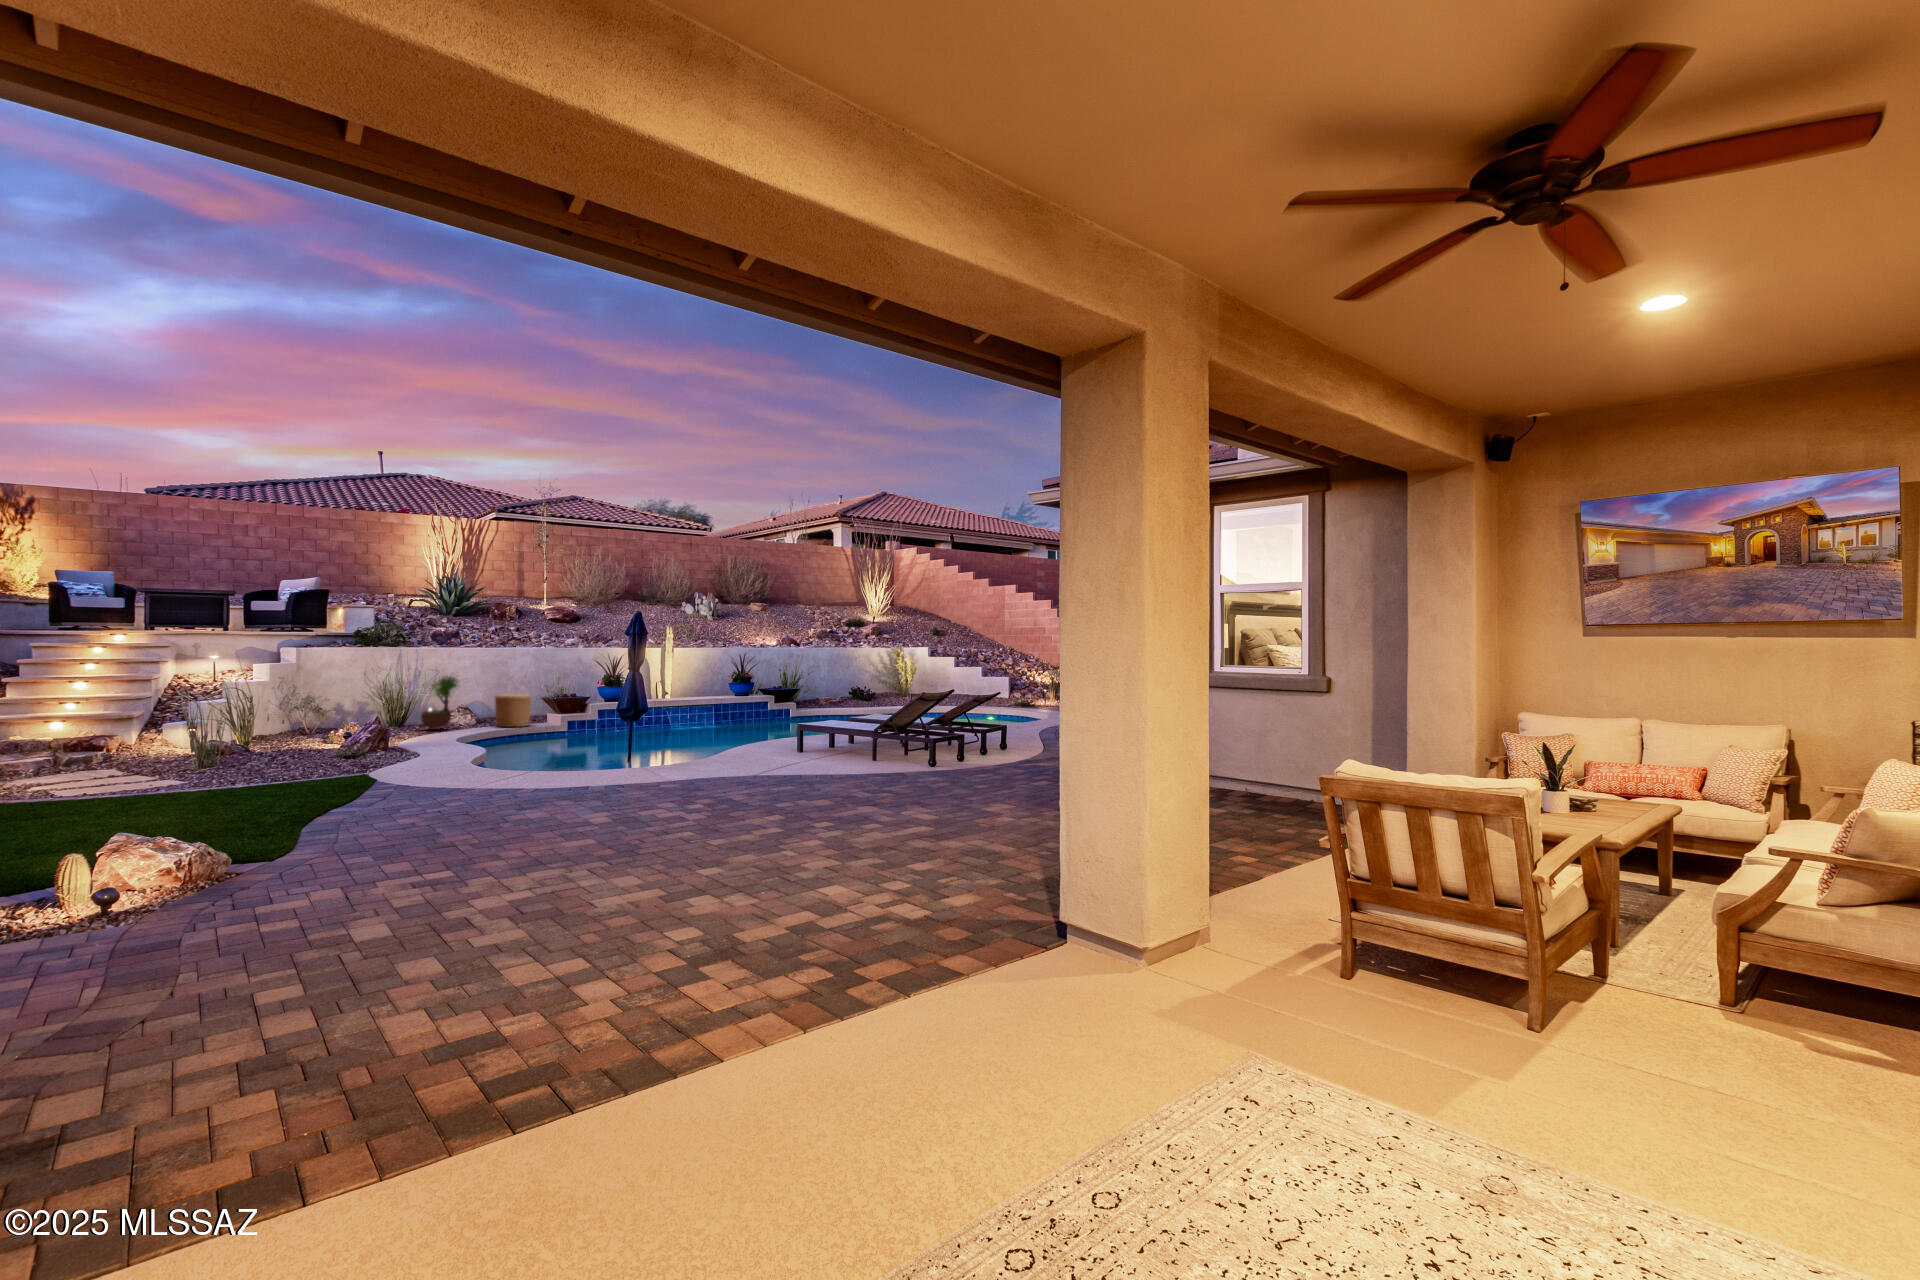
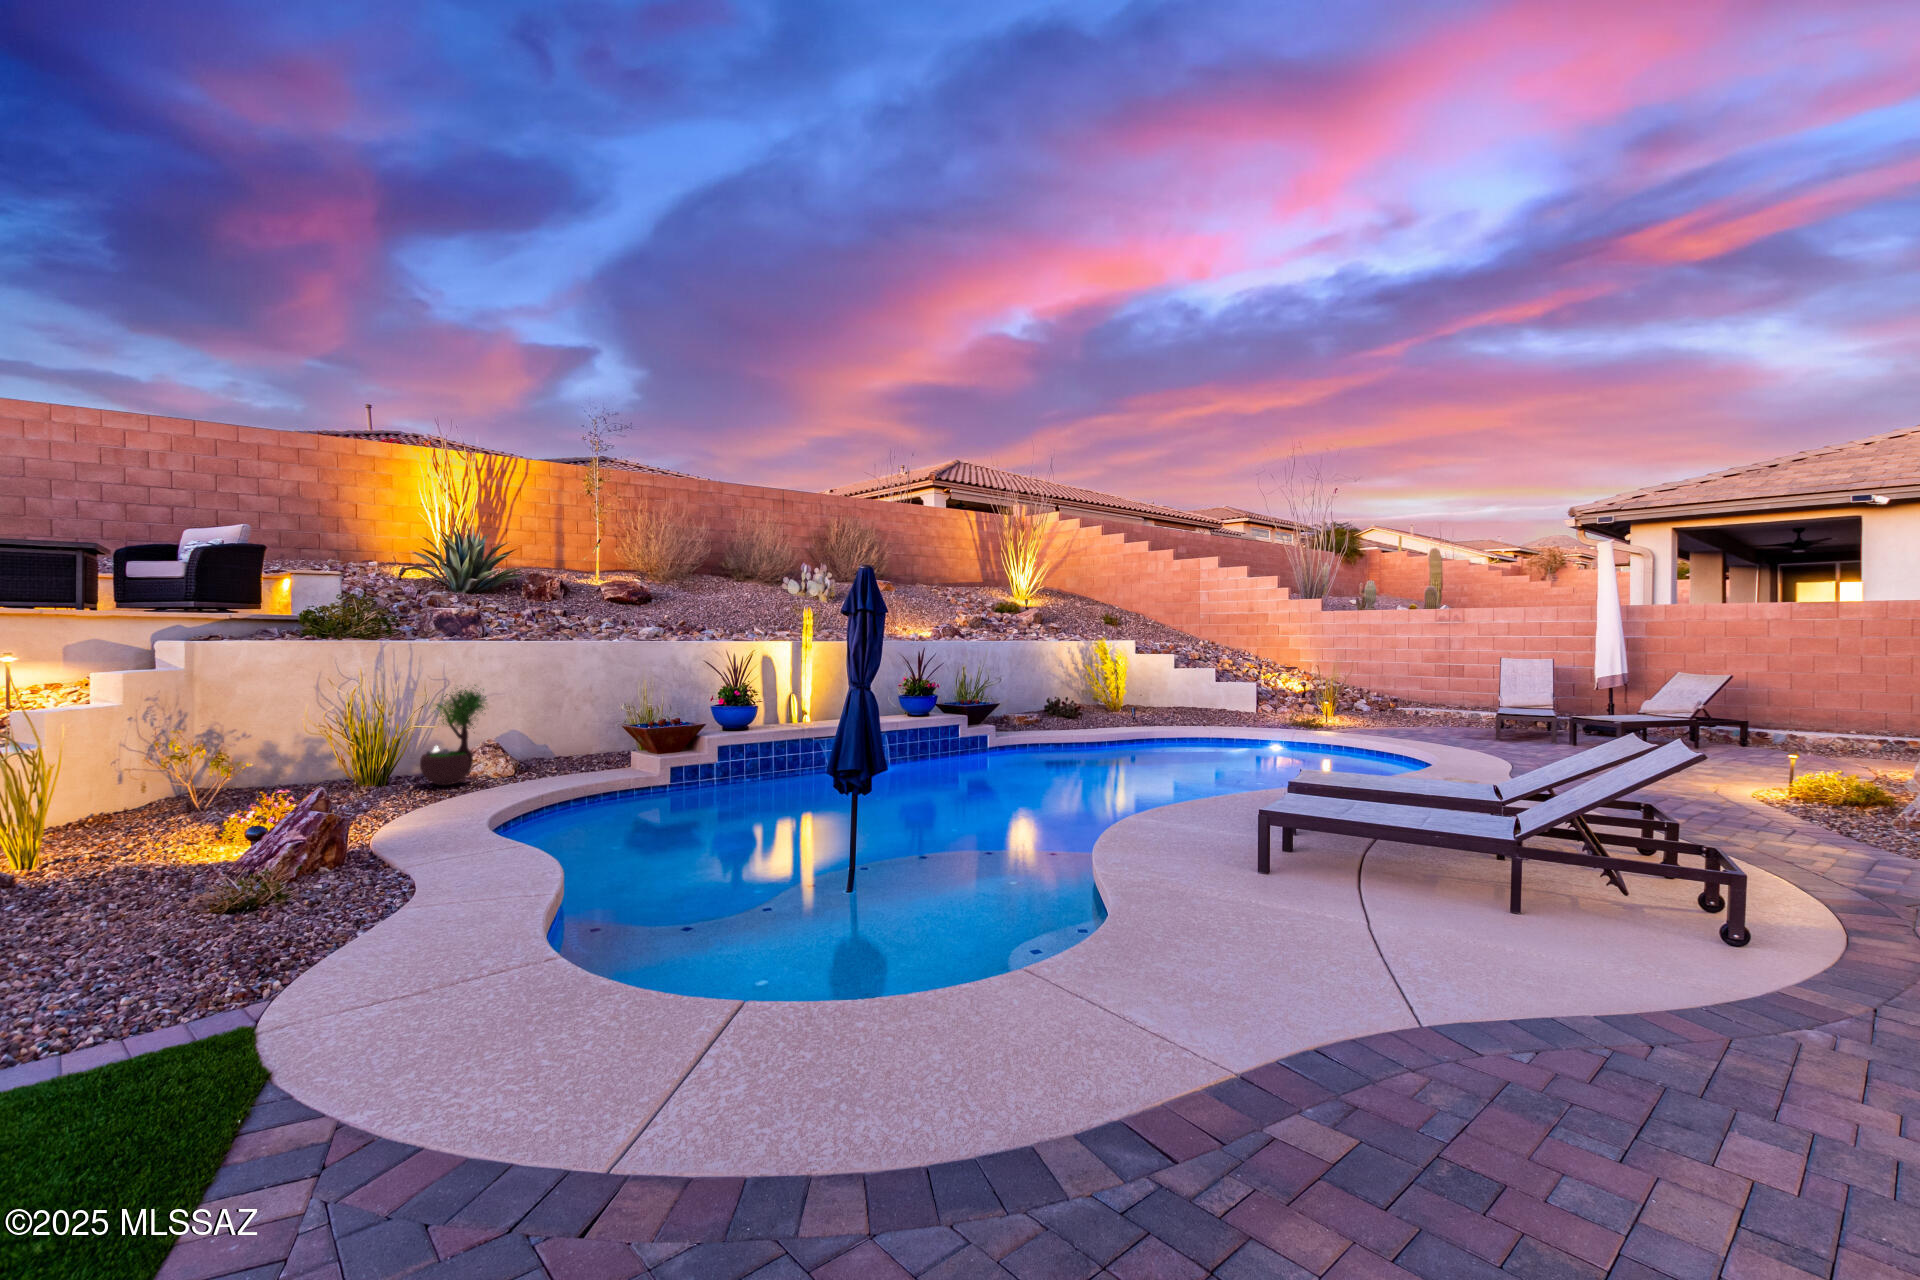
woven basket: present [495,694,531,727] -> none [545,719,605,777]

